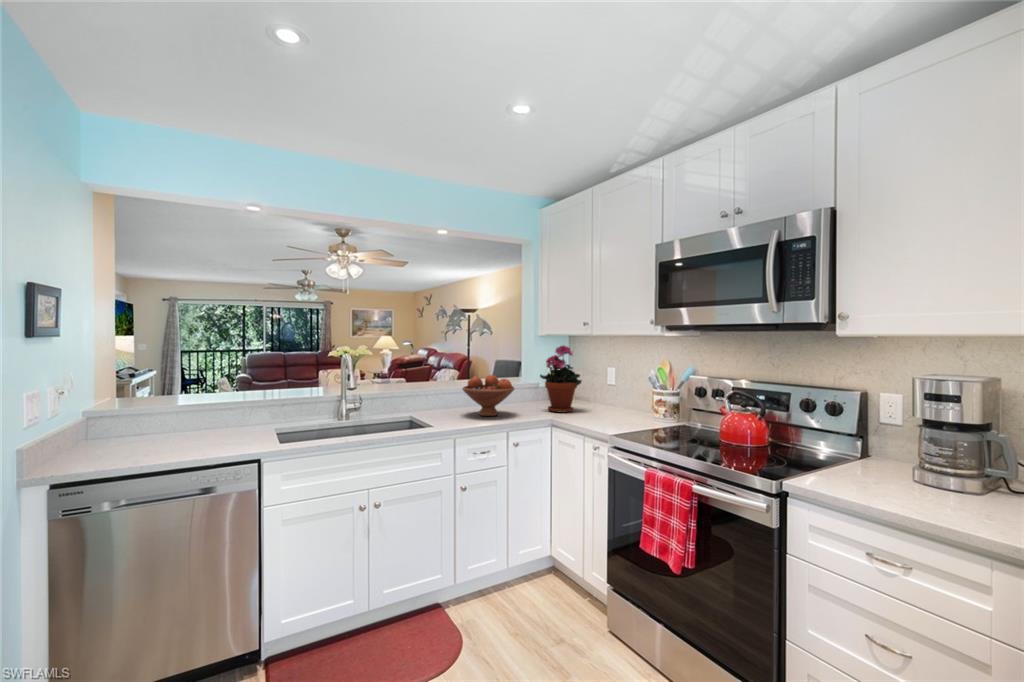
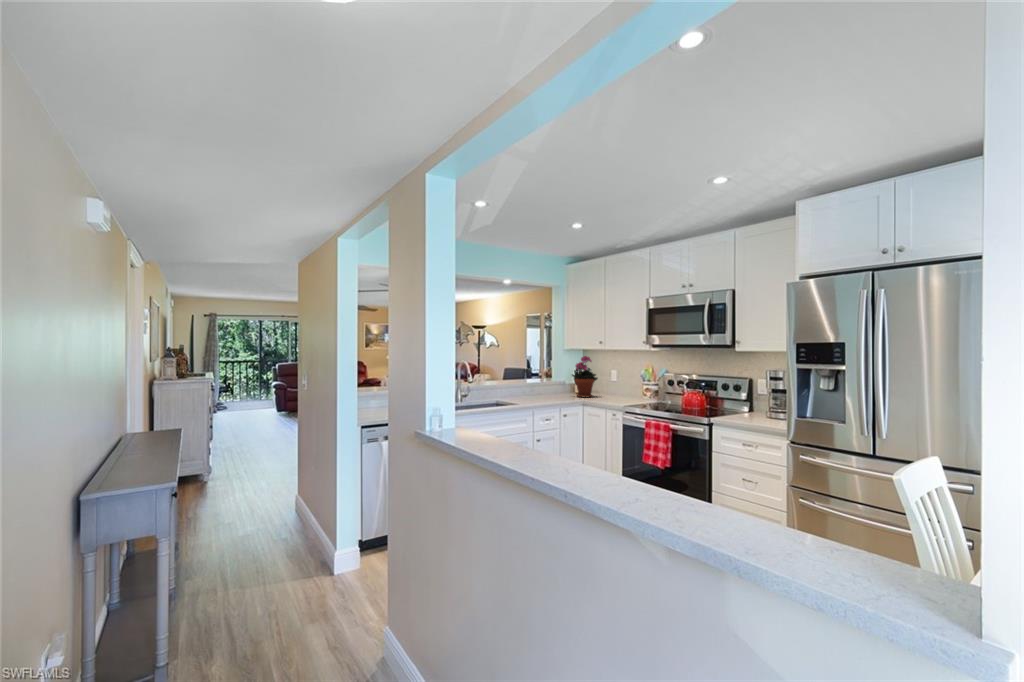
fruit bowl: present [462,375,514,416] -> none [527,375,559,399]

